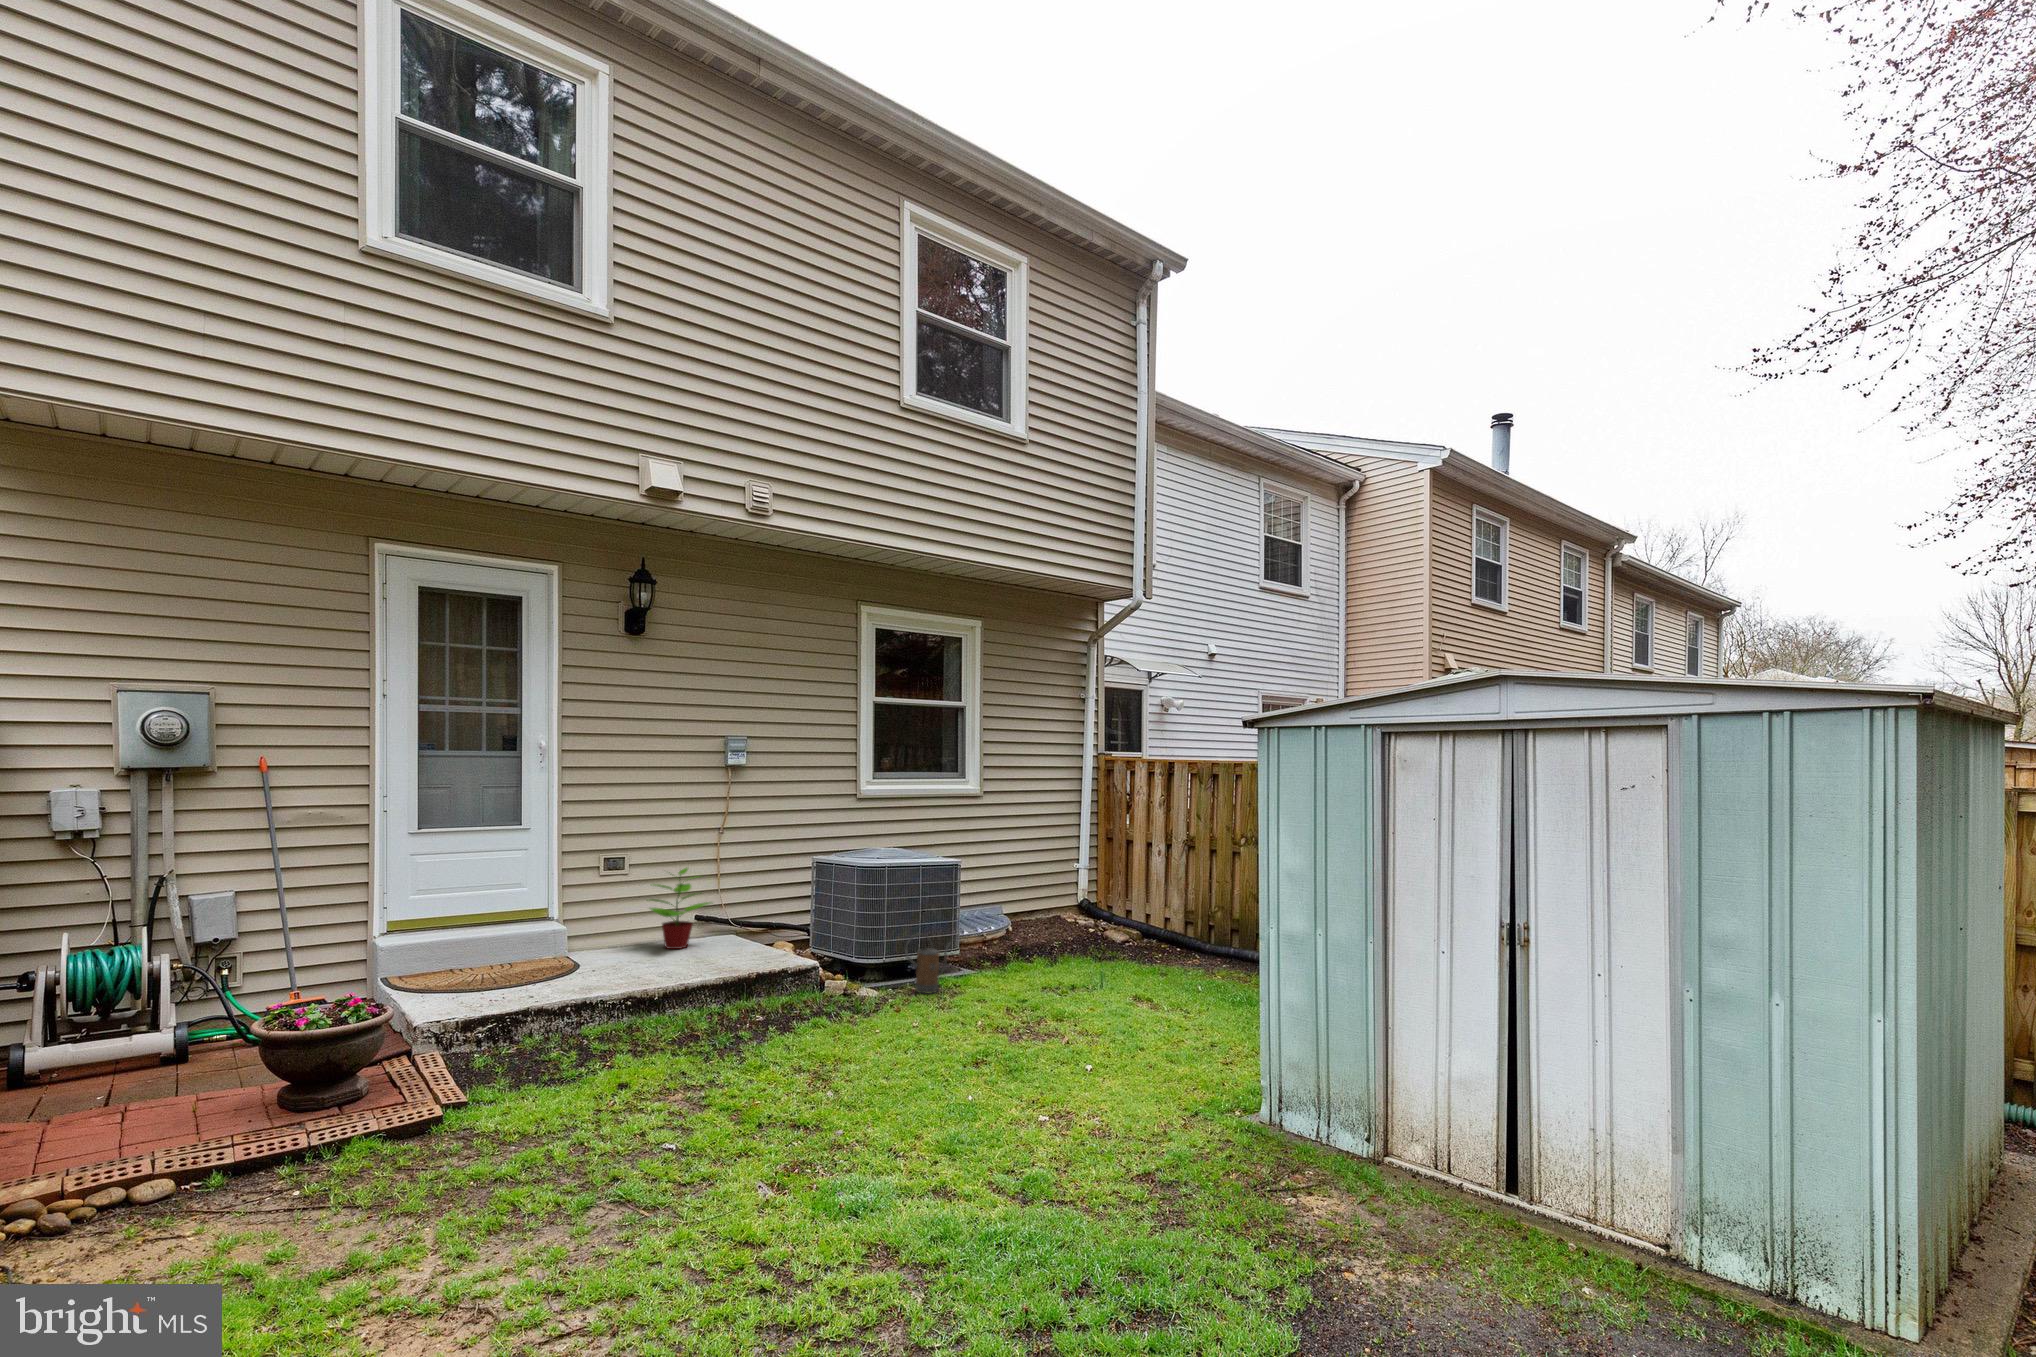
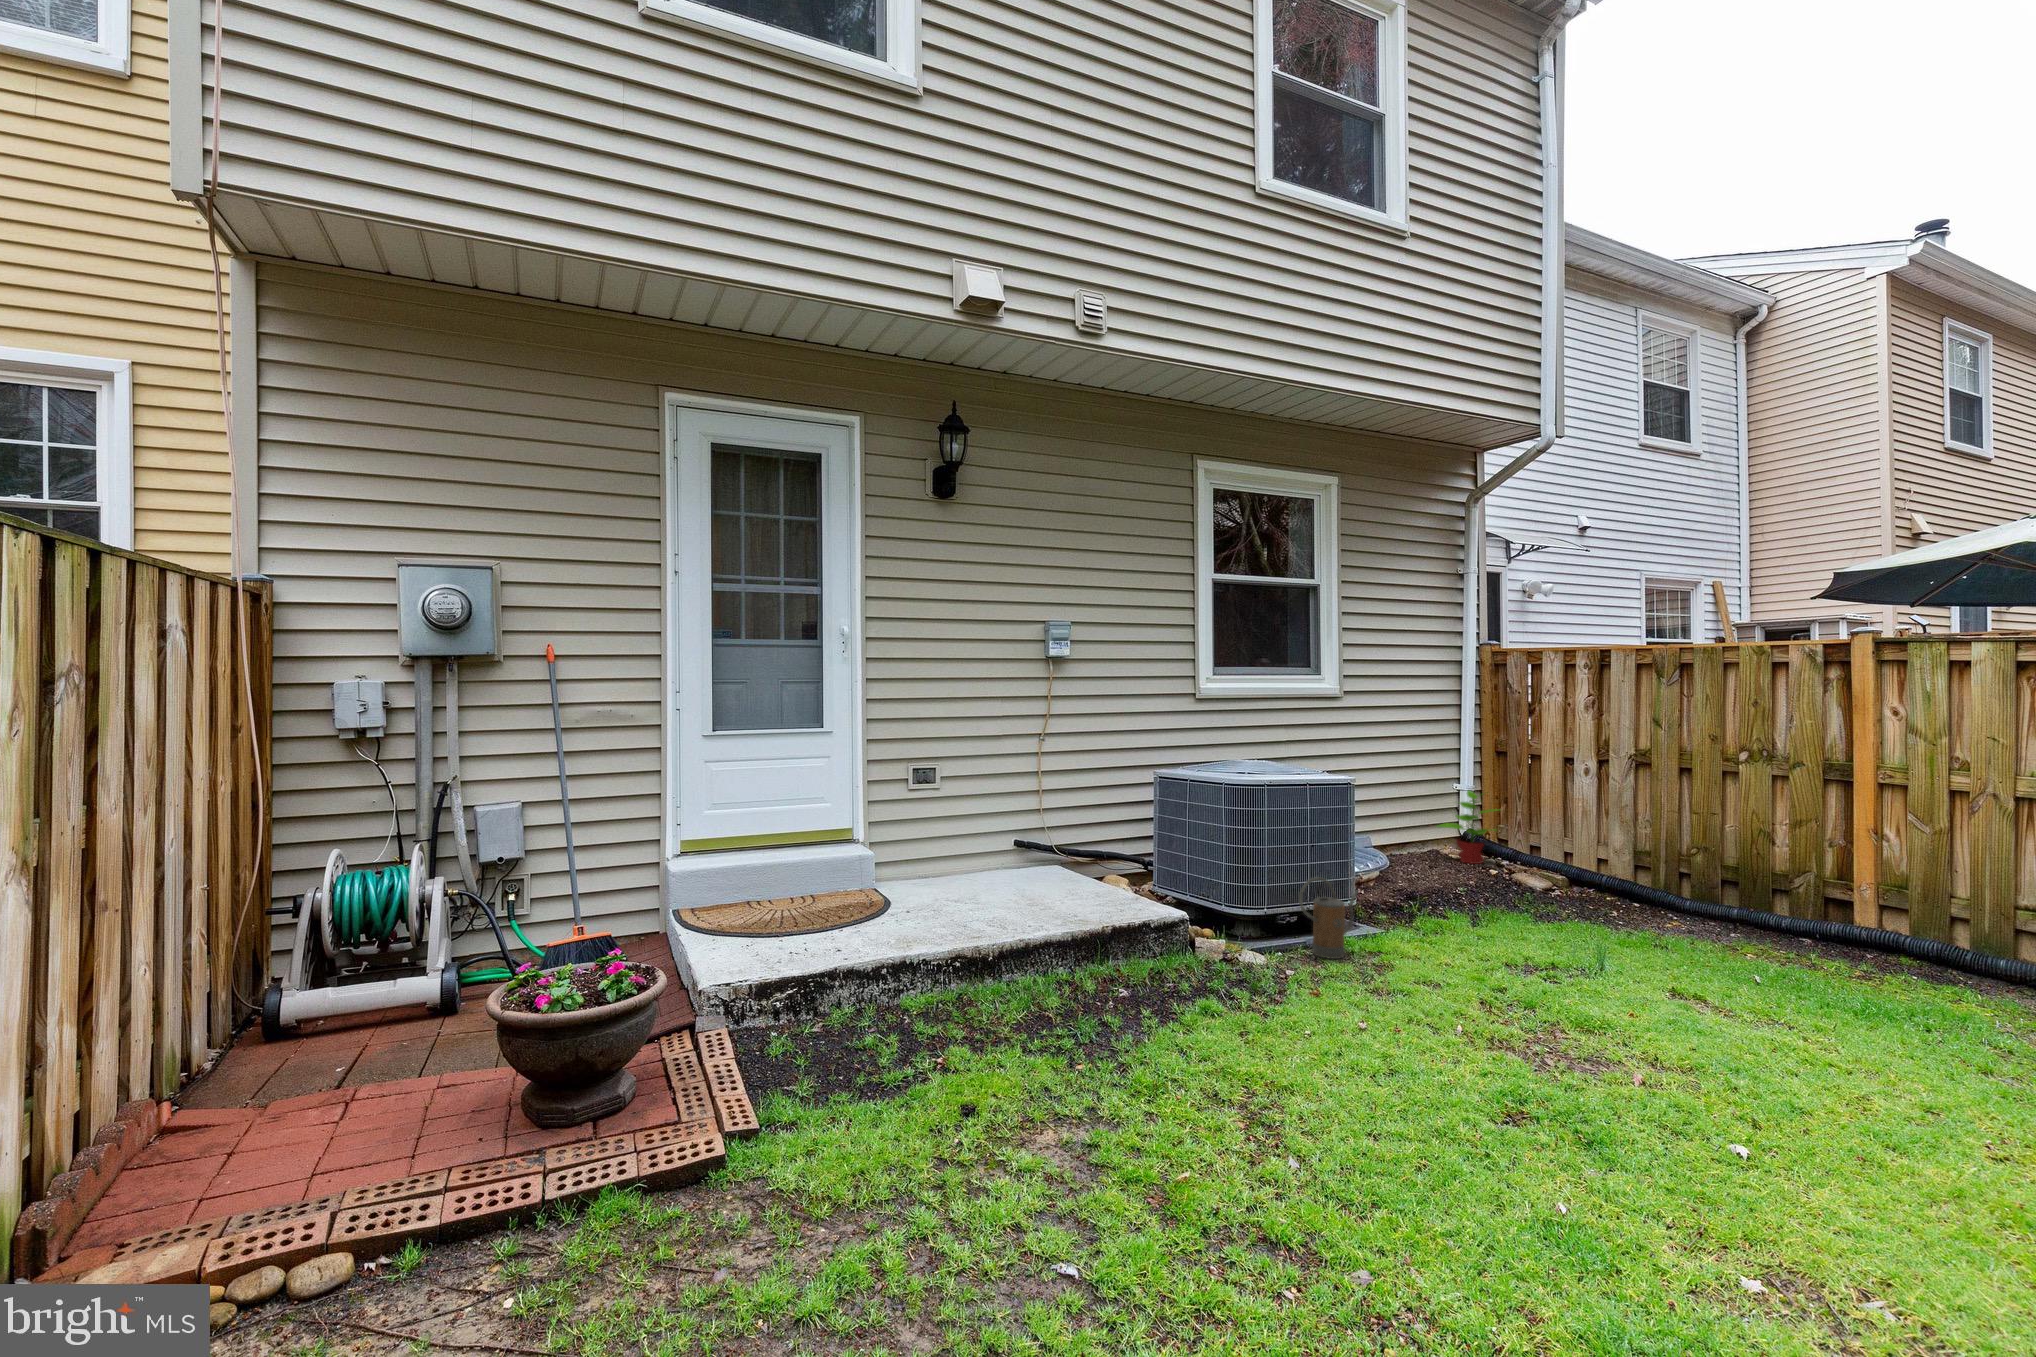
potted plant: present [650,868,710,949] -> present [1437,790,1497,864]

